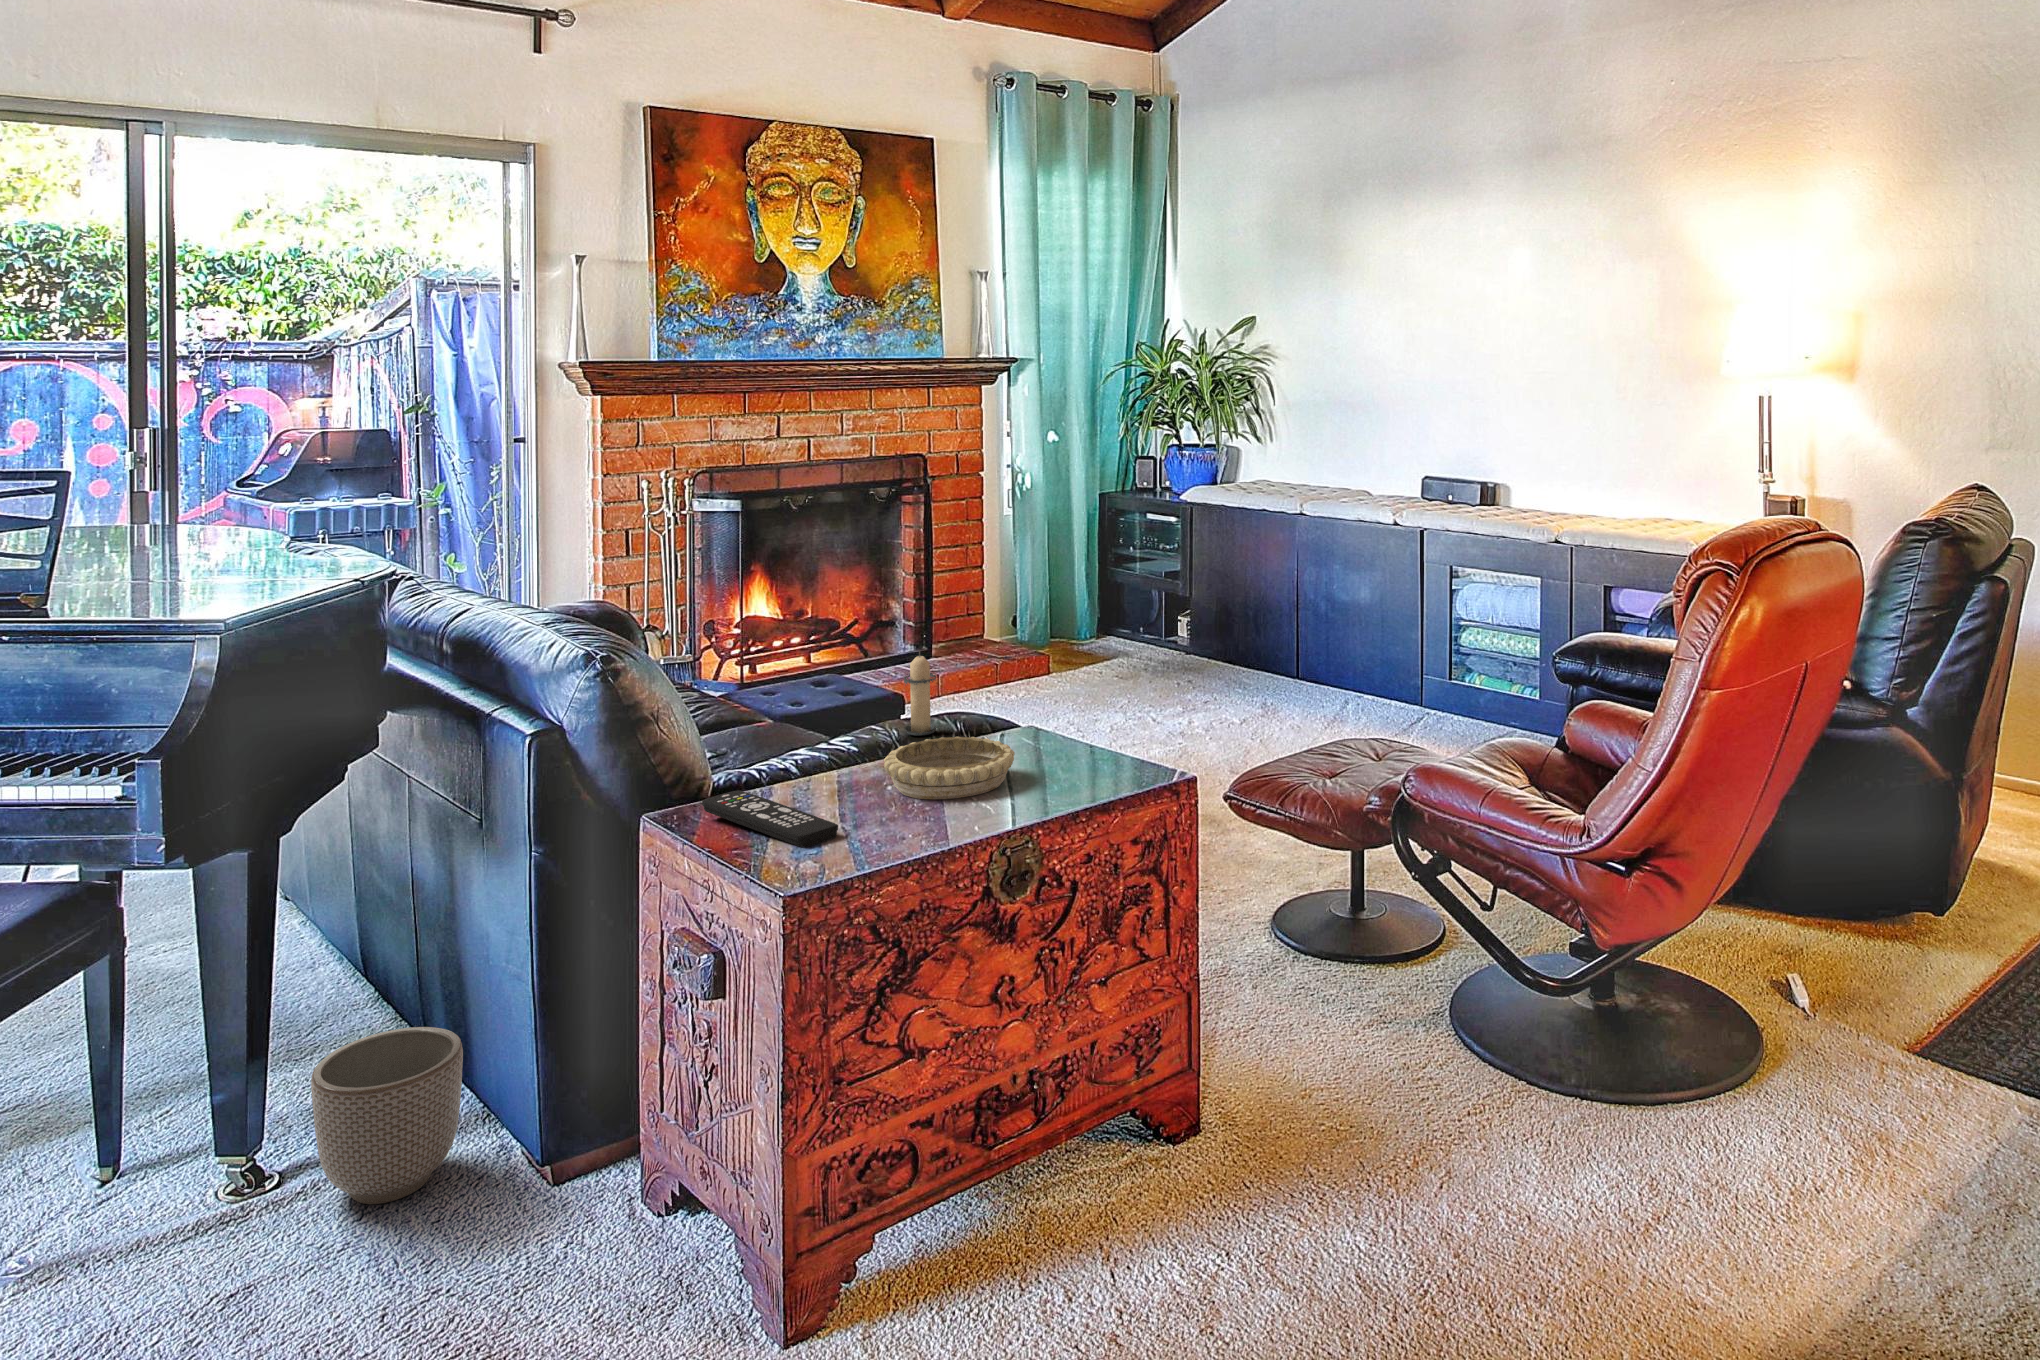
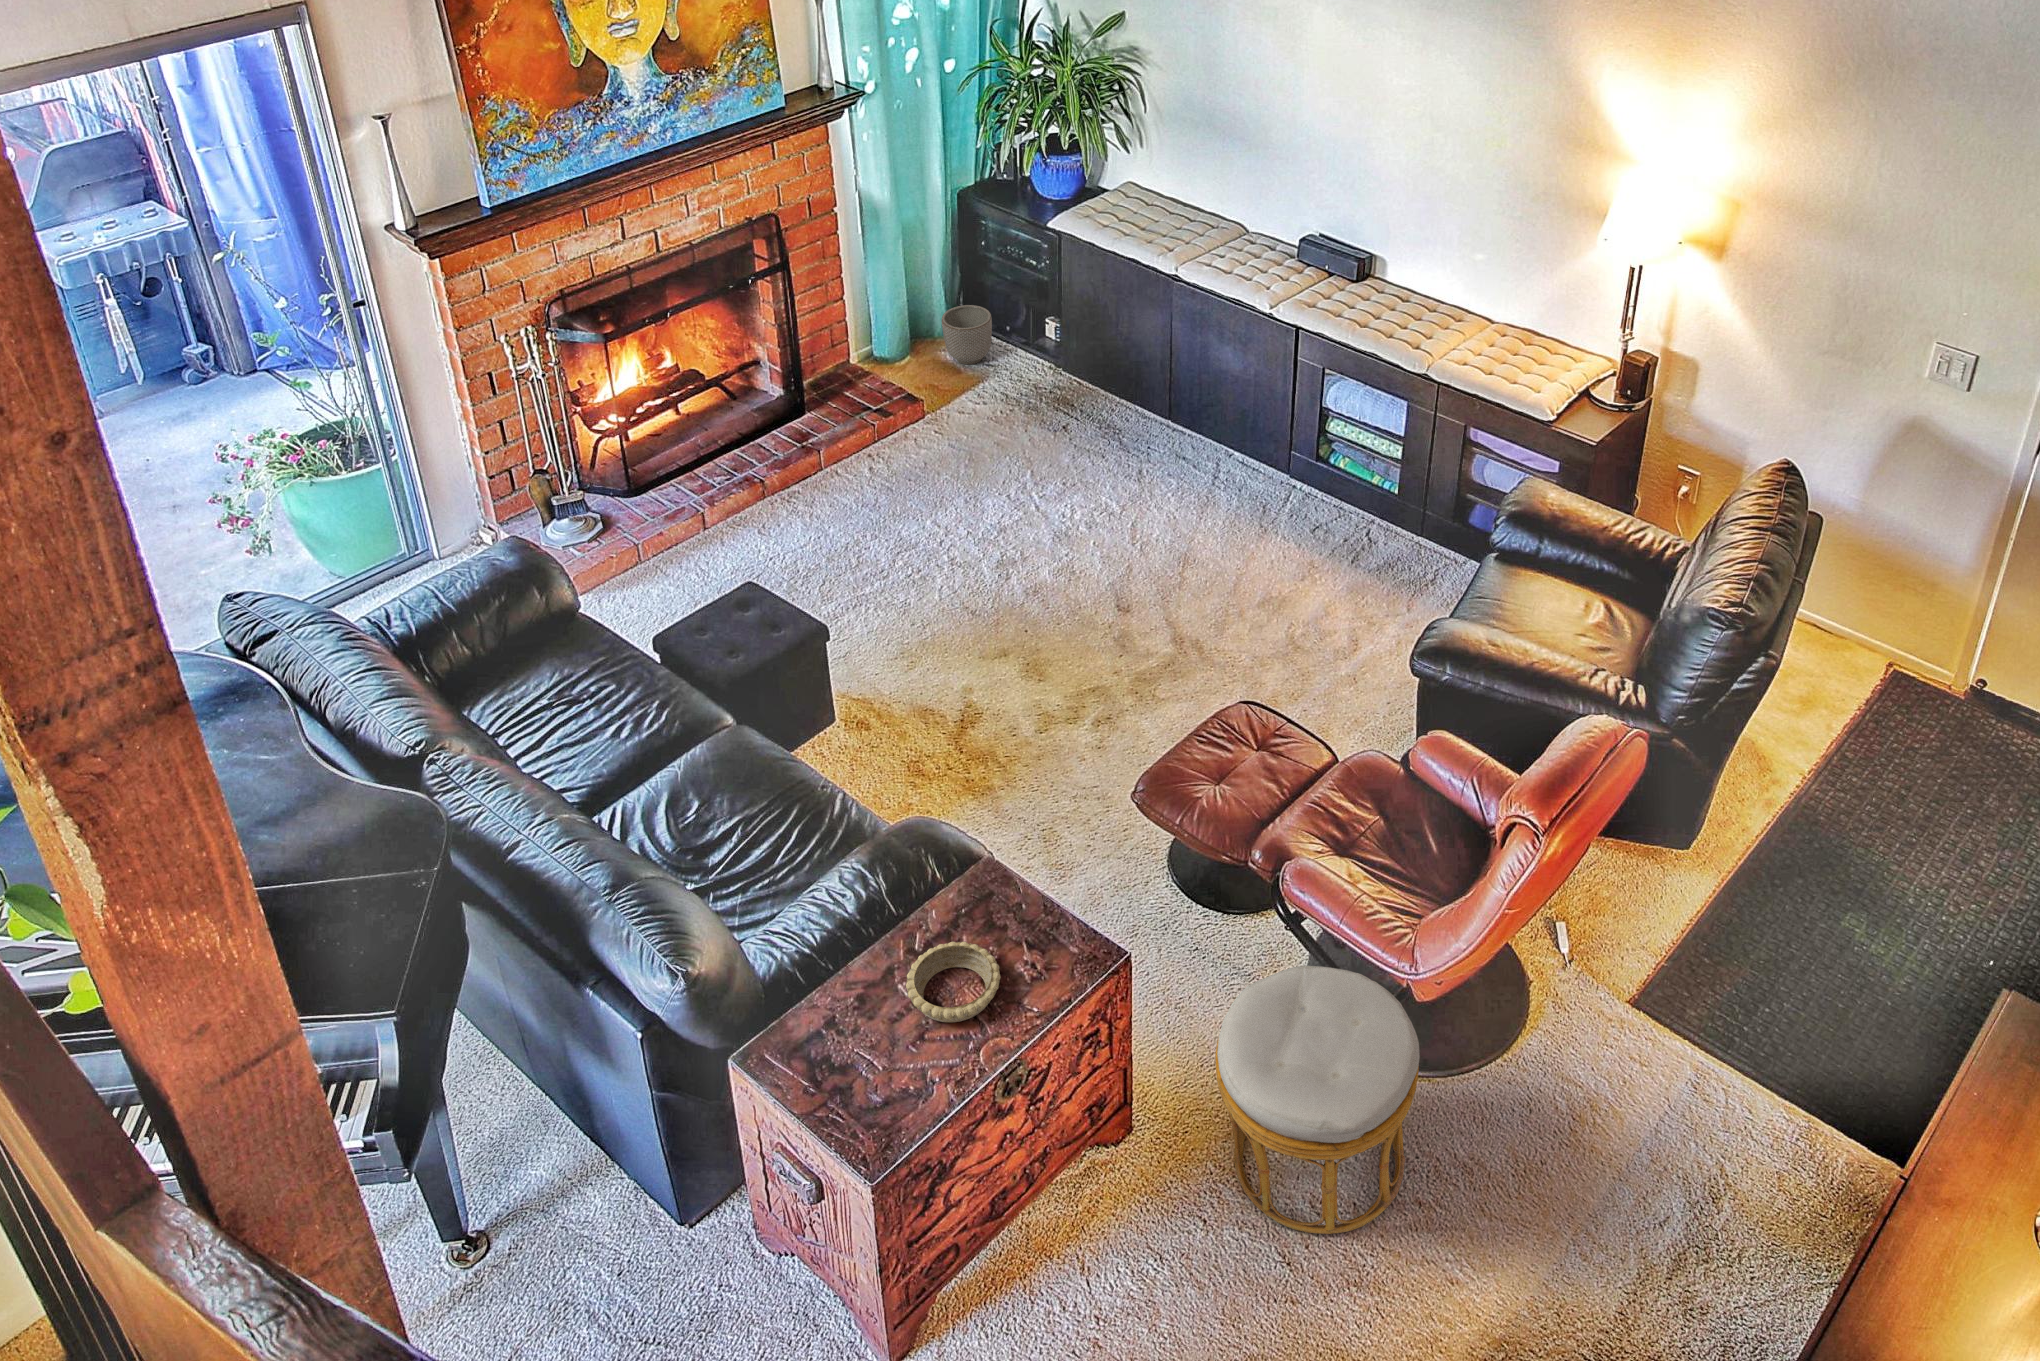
candle: present [903,651,936,736] -> none [888,824,922,881]
remote control: present [702,790,838,847] -> none [789,1035,897,1117]
ottoman: none [1314,856,1617,1247] -> present [1215,965,1420,1234]
planter: present [311,1027,463,1204] -> present [942,305,992,365]

